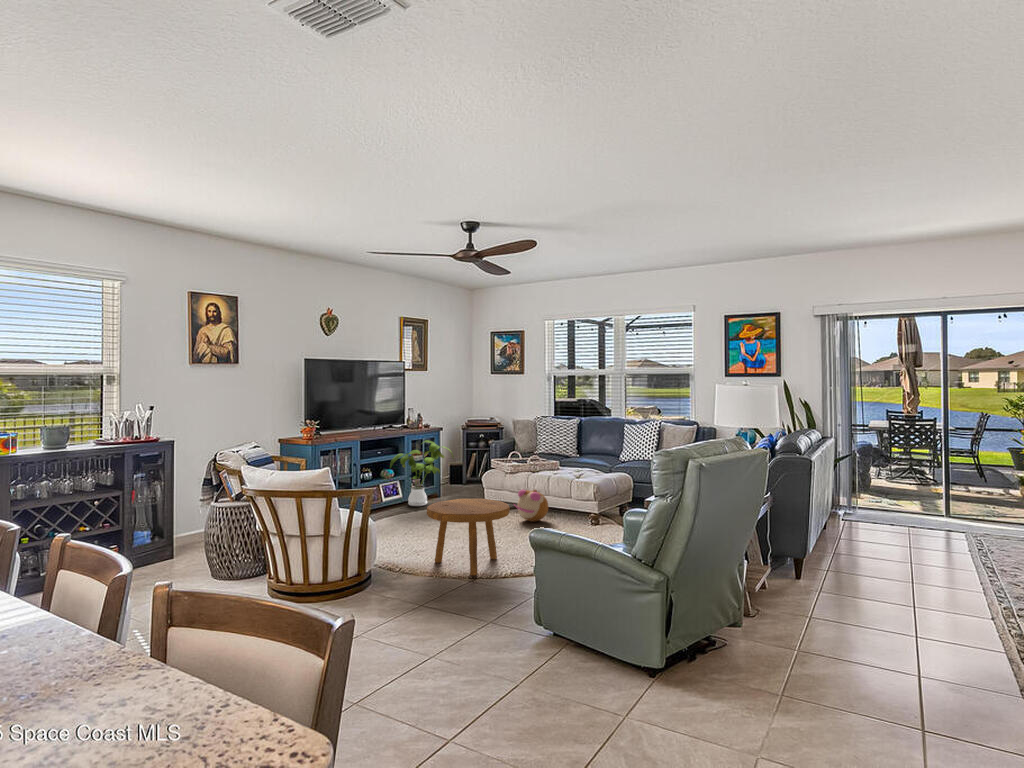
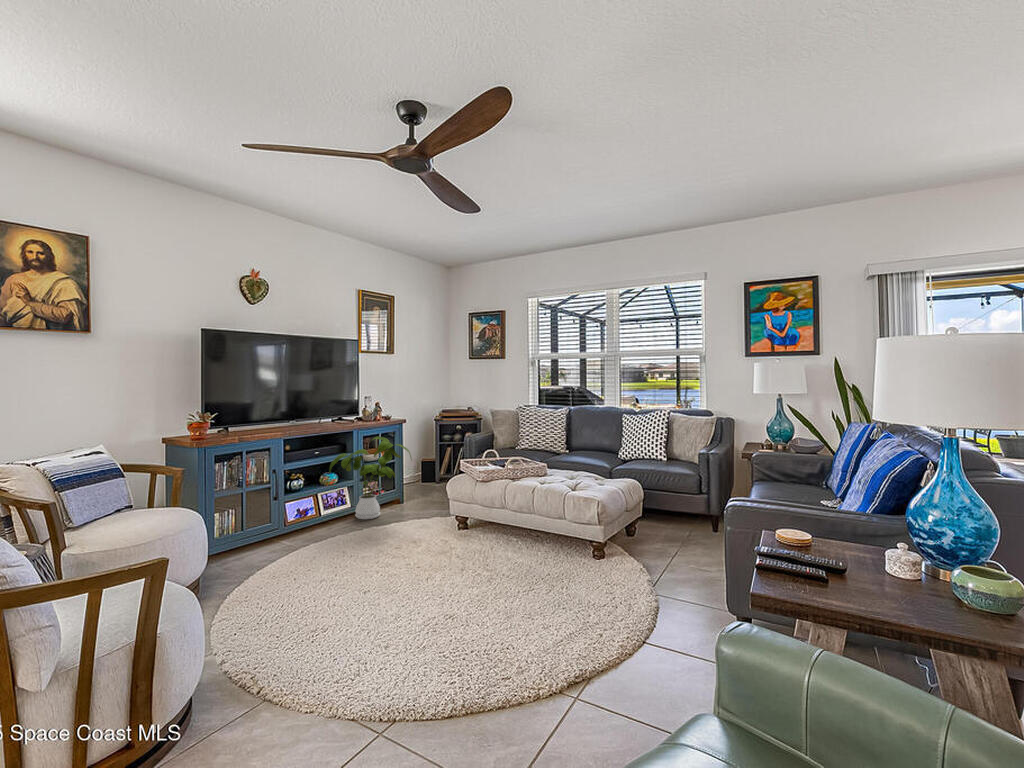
plush toy: present [514,489,548,522] -> none [483,504,531,549]
footstool: present [427,499,510,576] -> none [307,541,462,713]

